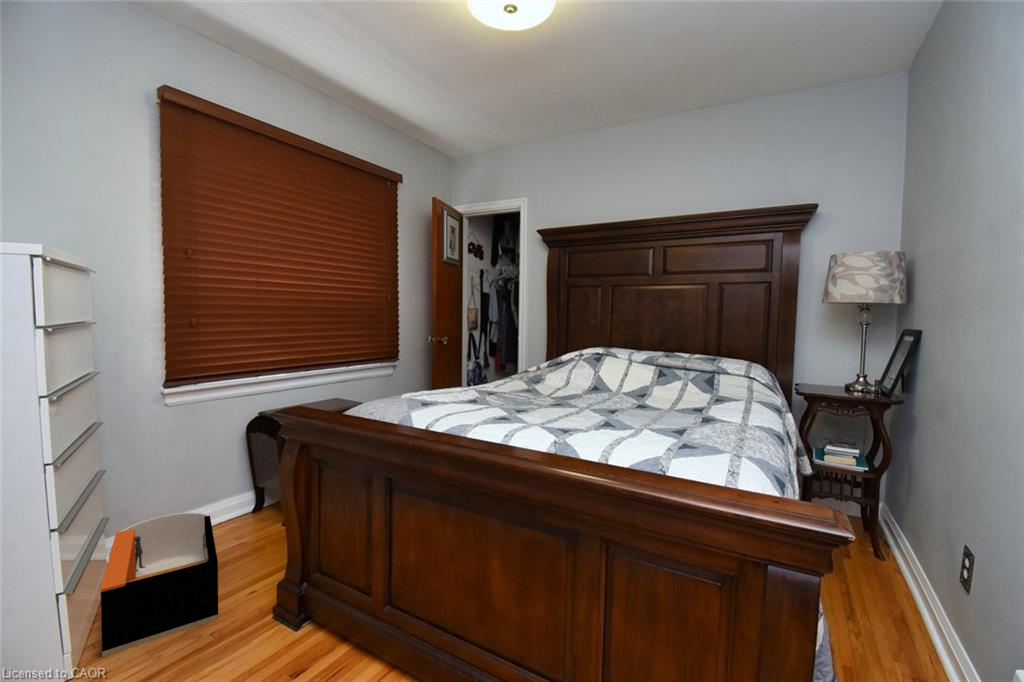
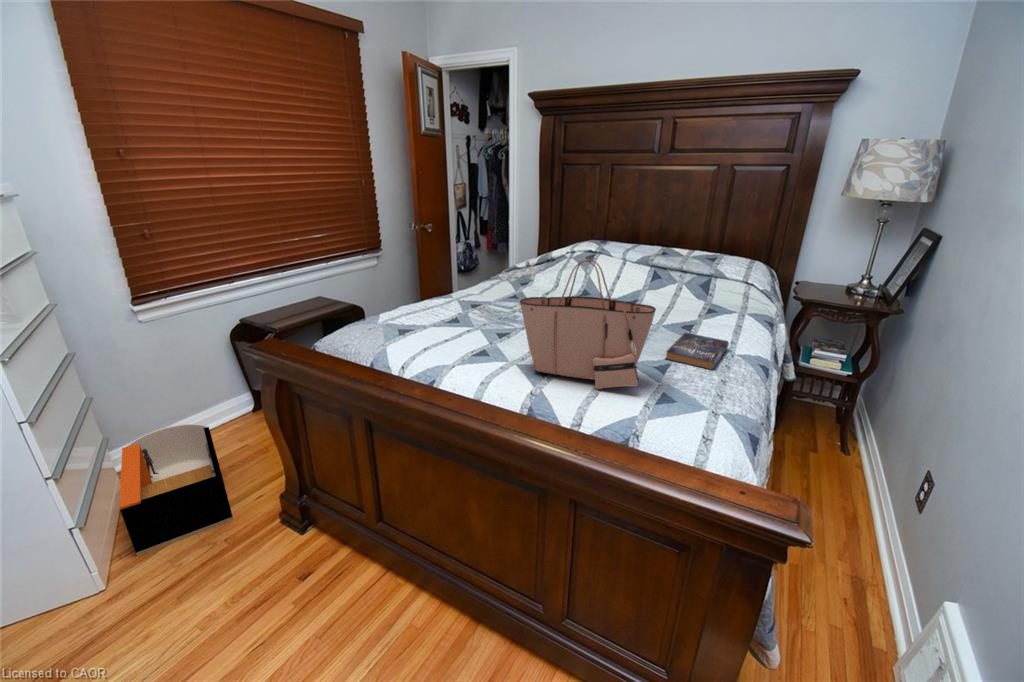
tote bag: none [544,321,675,443] -> present [520,259,656,389]
book: none [685,408,744,434] -> present [666,333,729,370]

